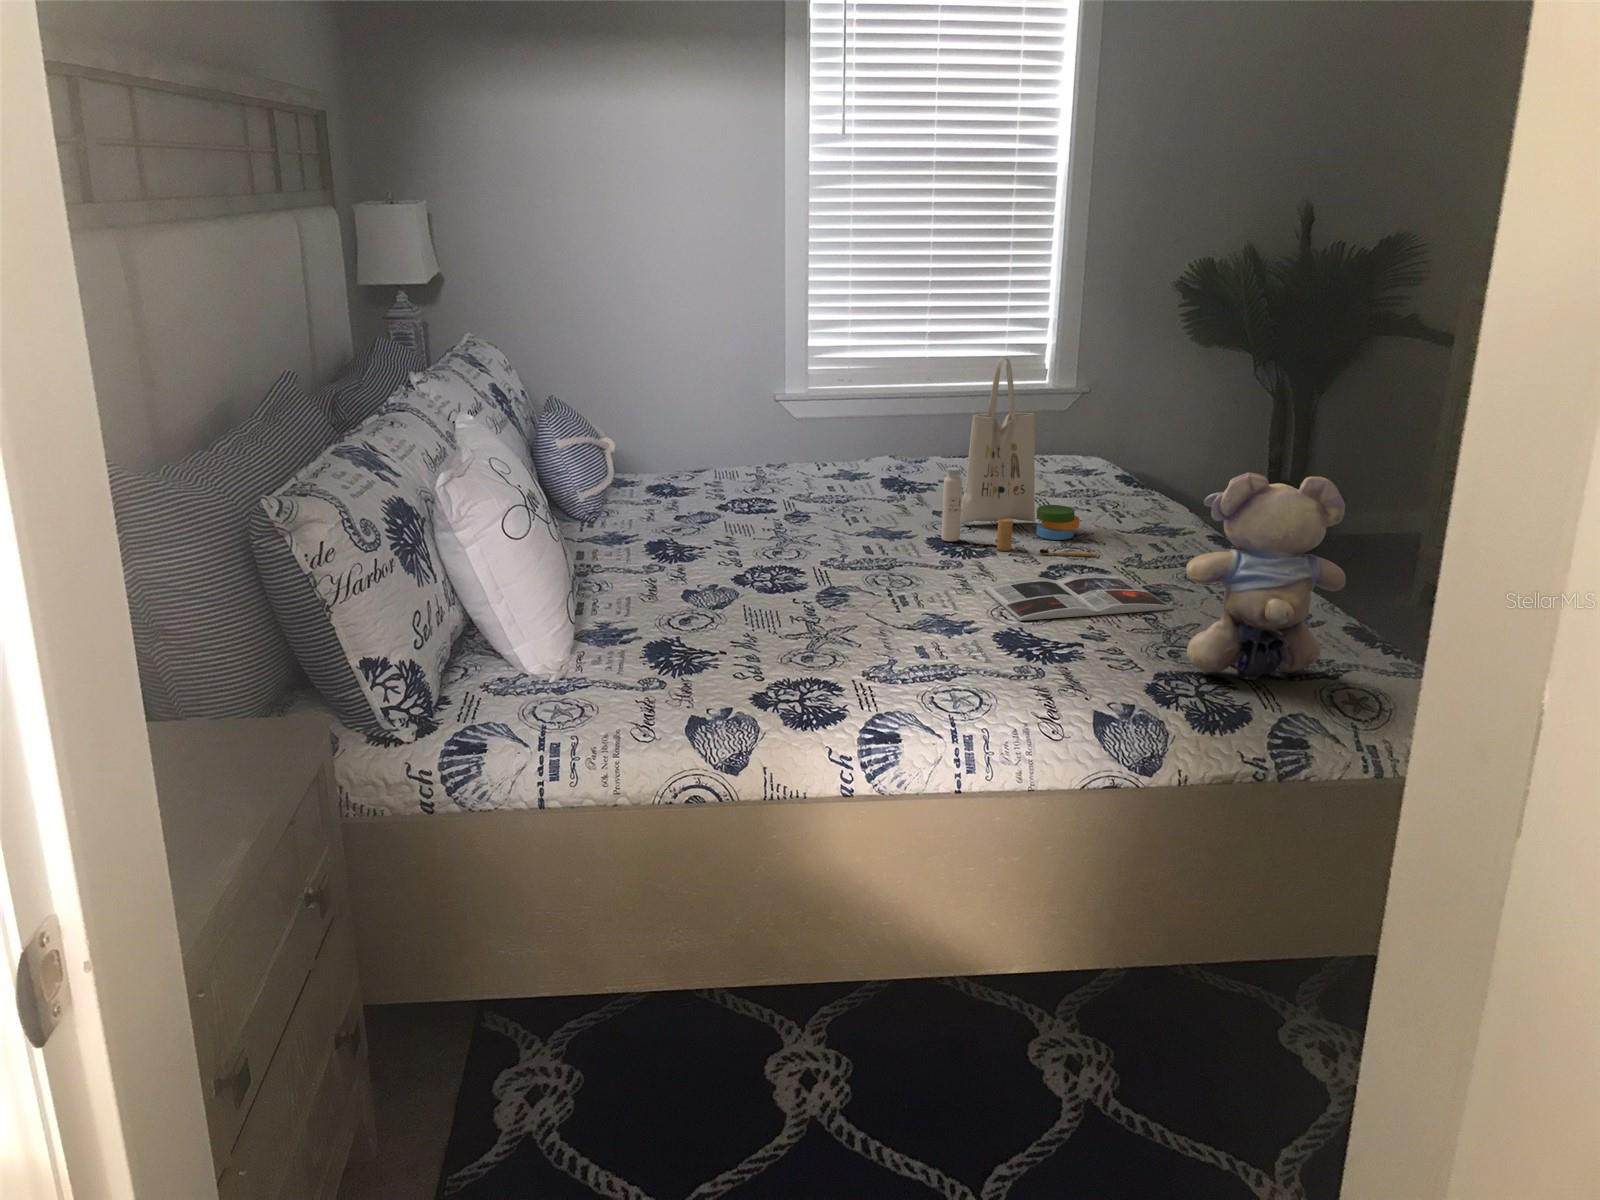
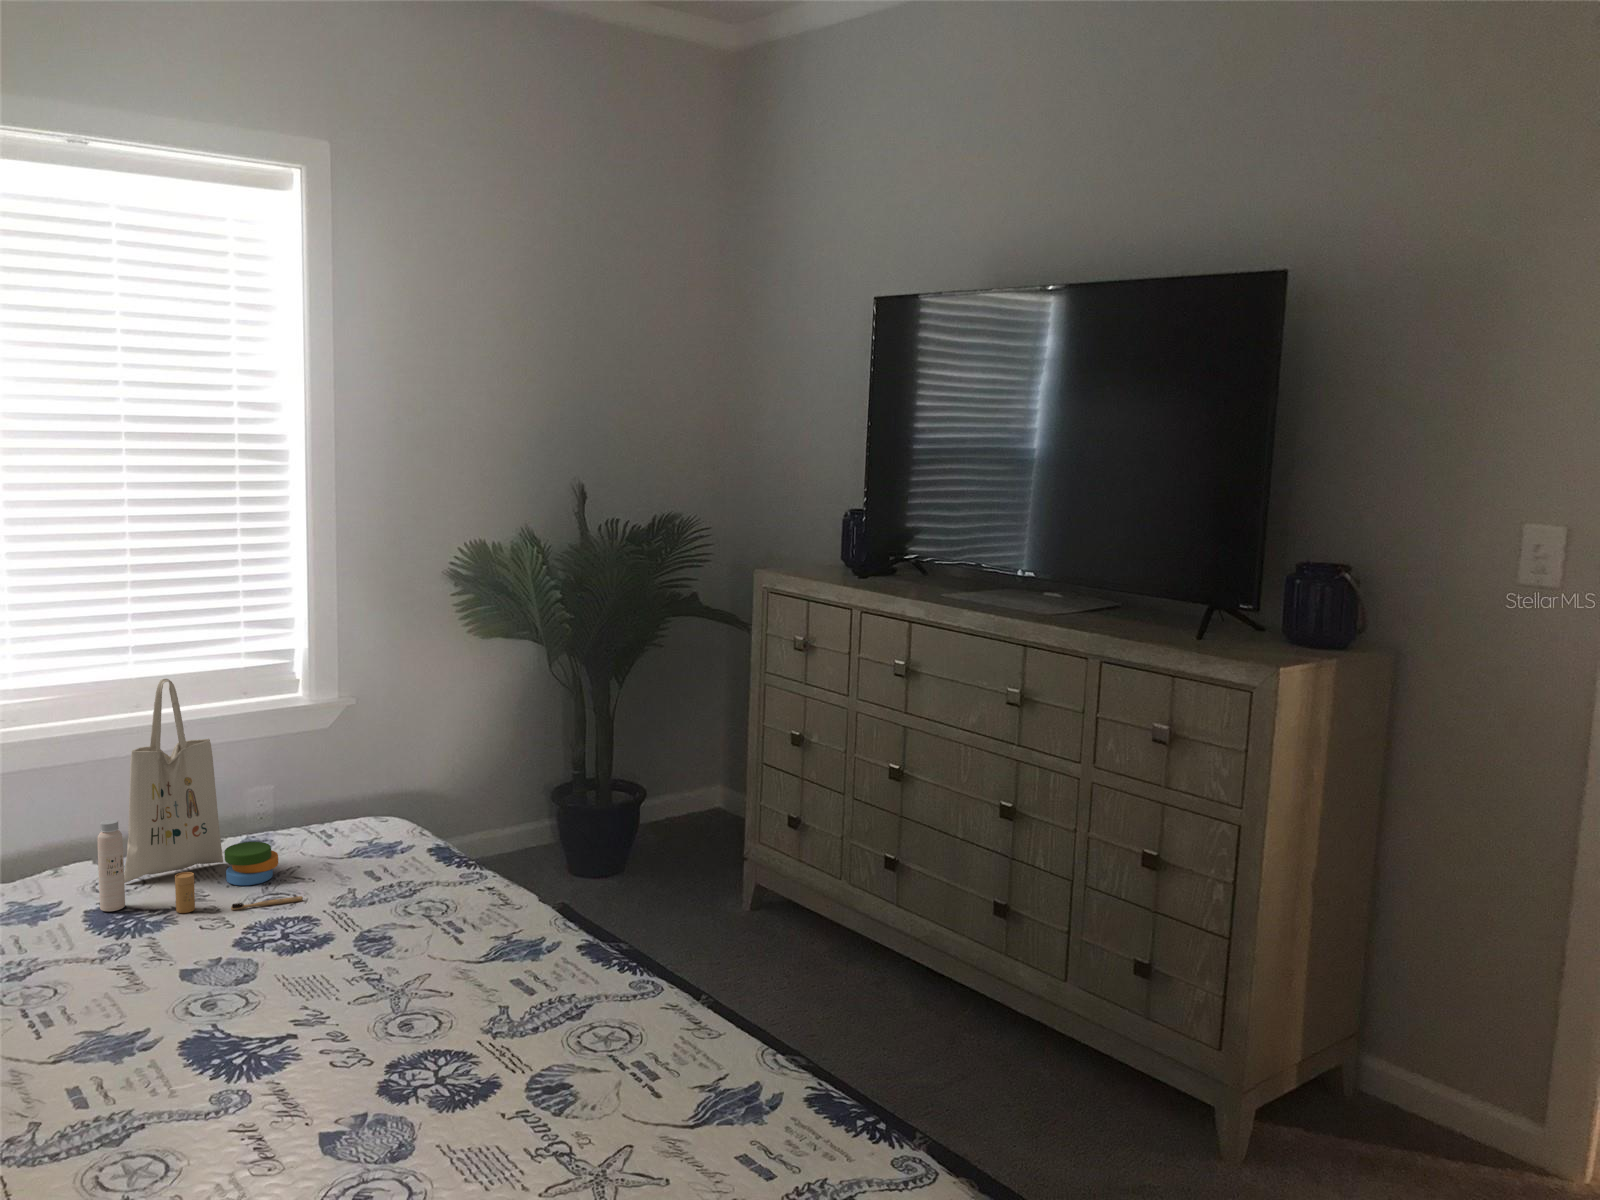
teddy bear: present [1186,473,1346,680] -> none [408,812,576,1045]
magazine: present [983,574,1173,621] -> none [160,925,398,1018]

